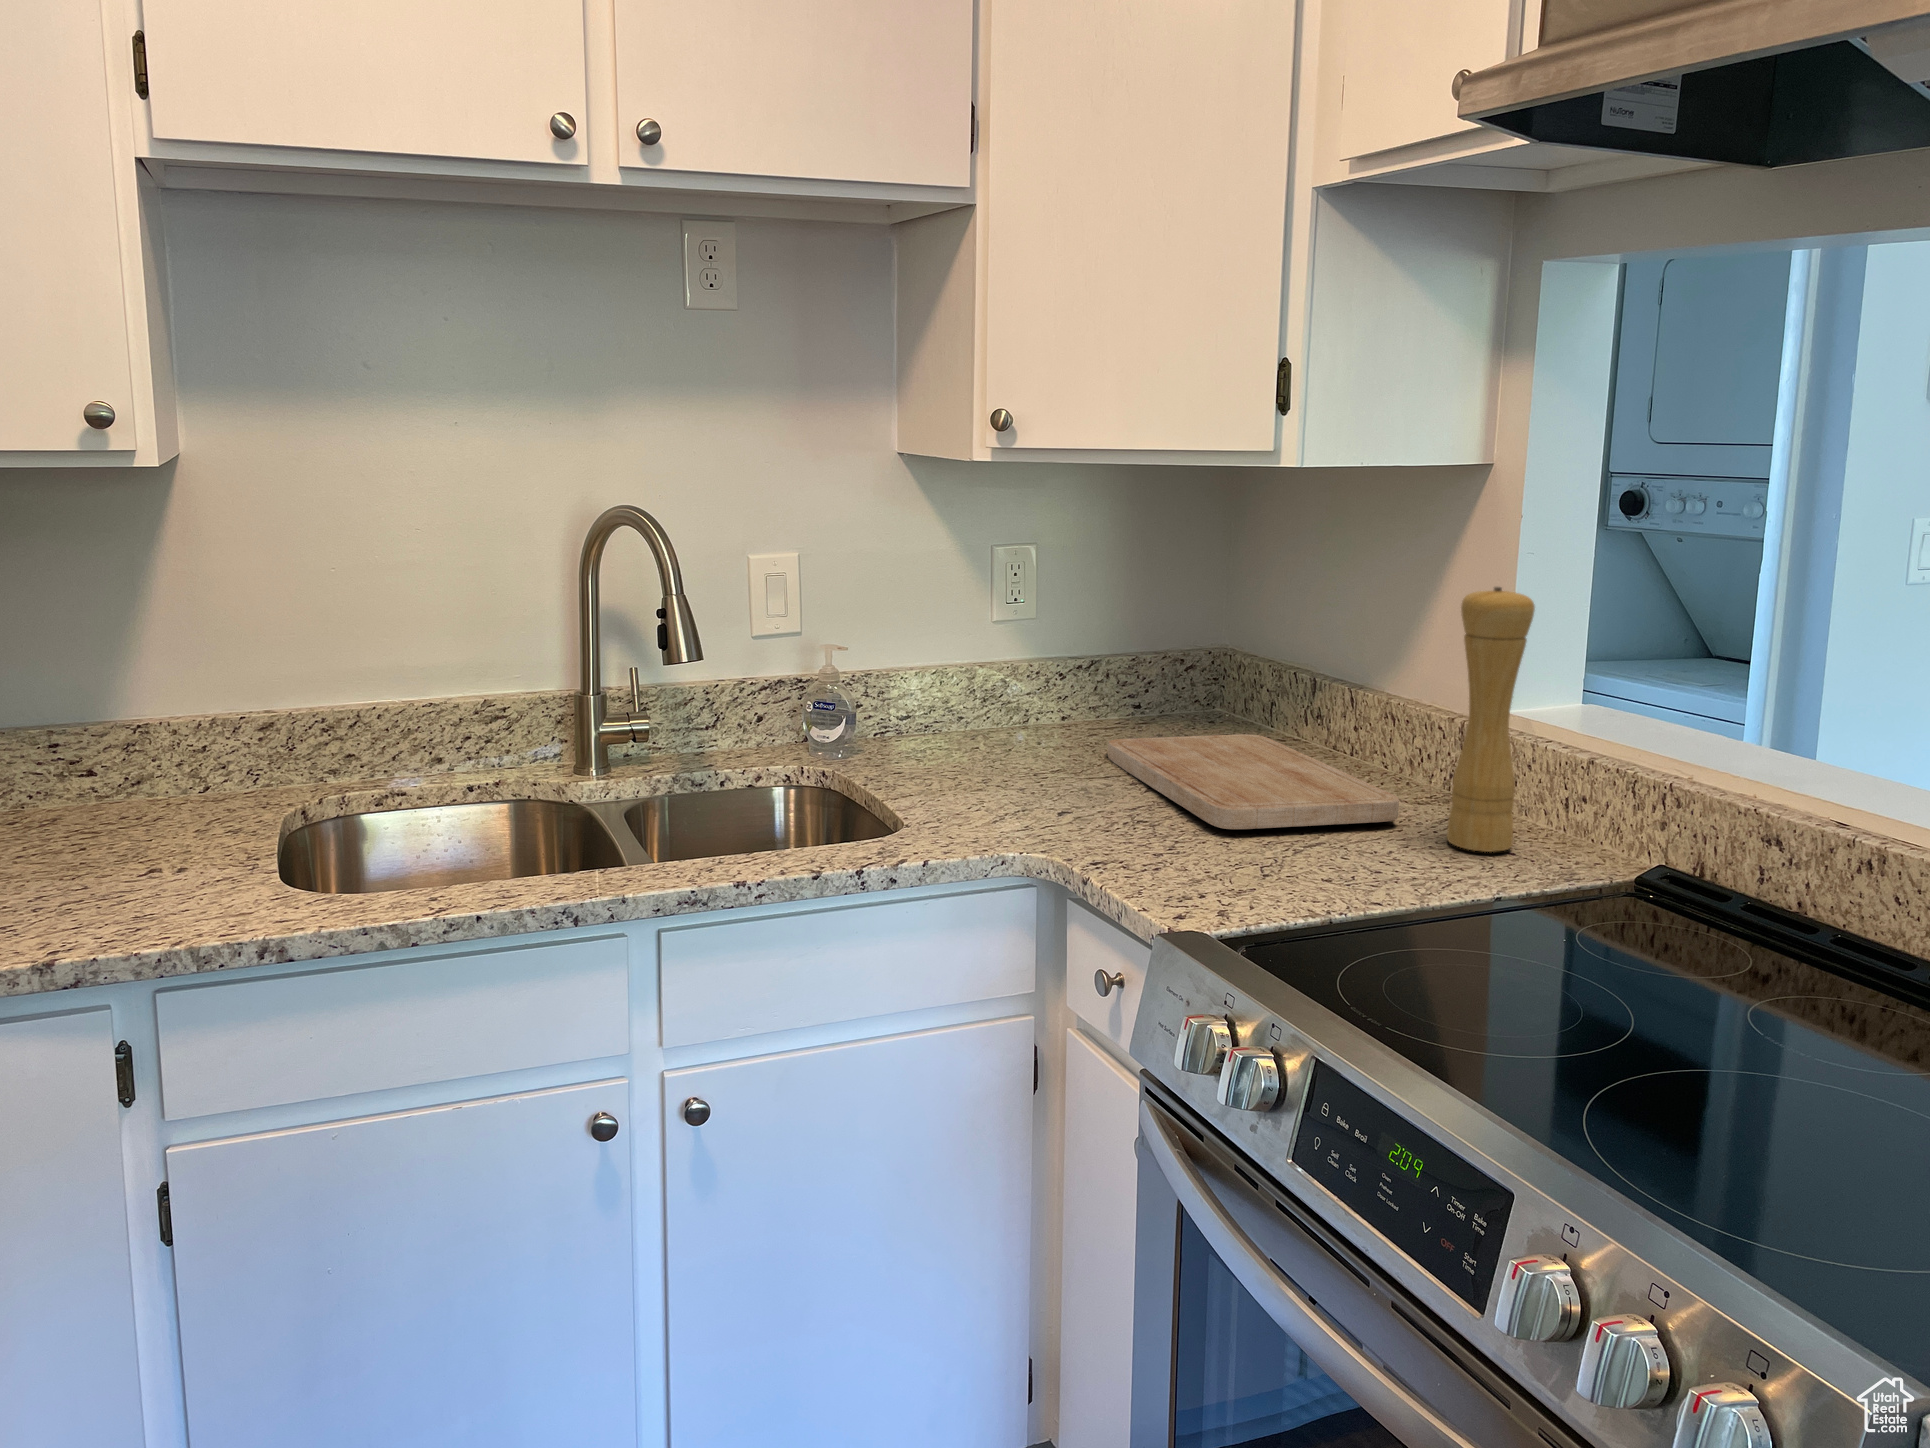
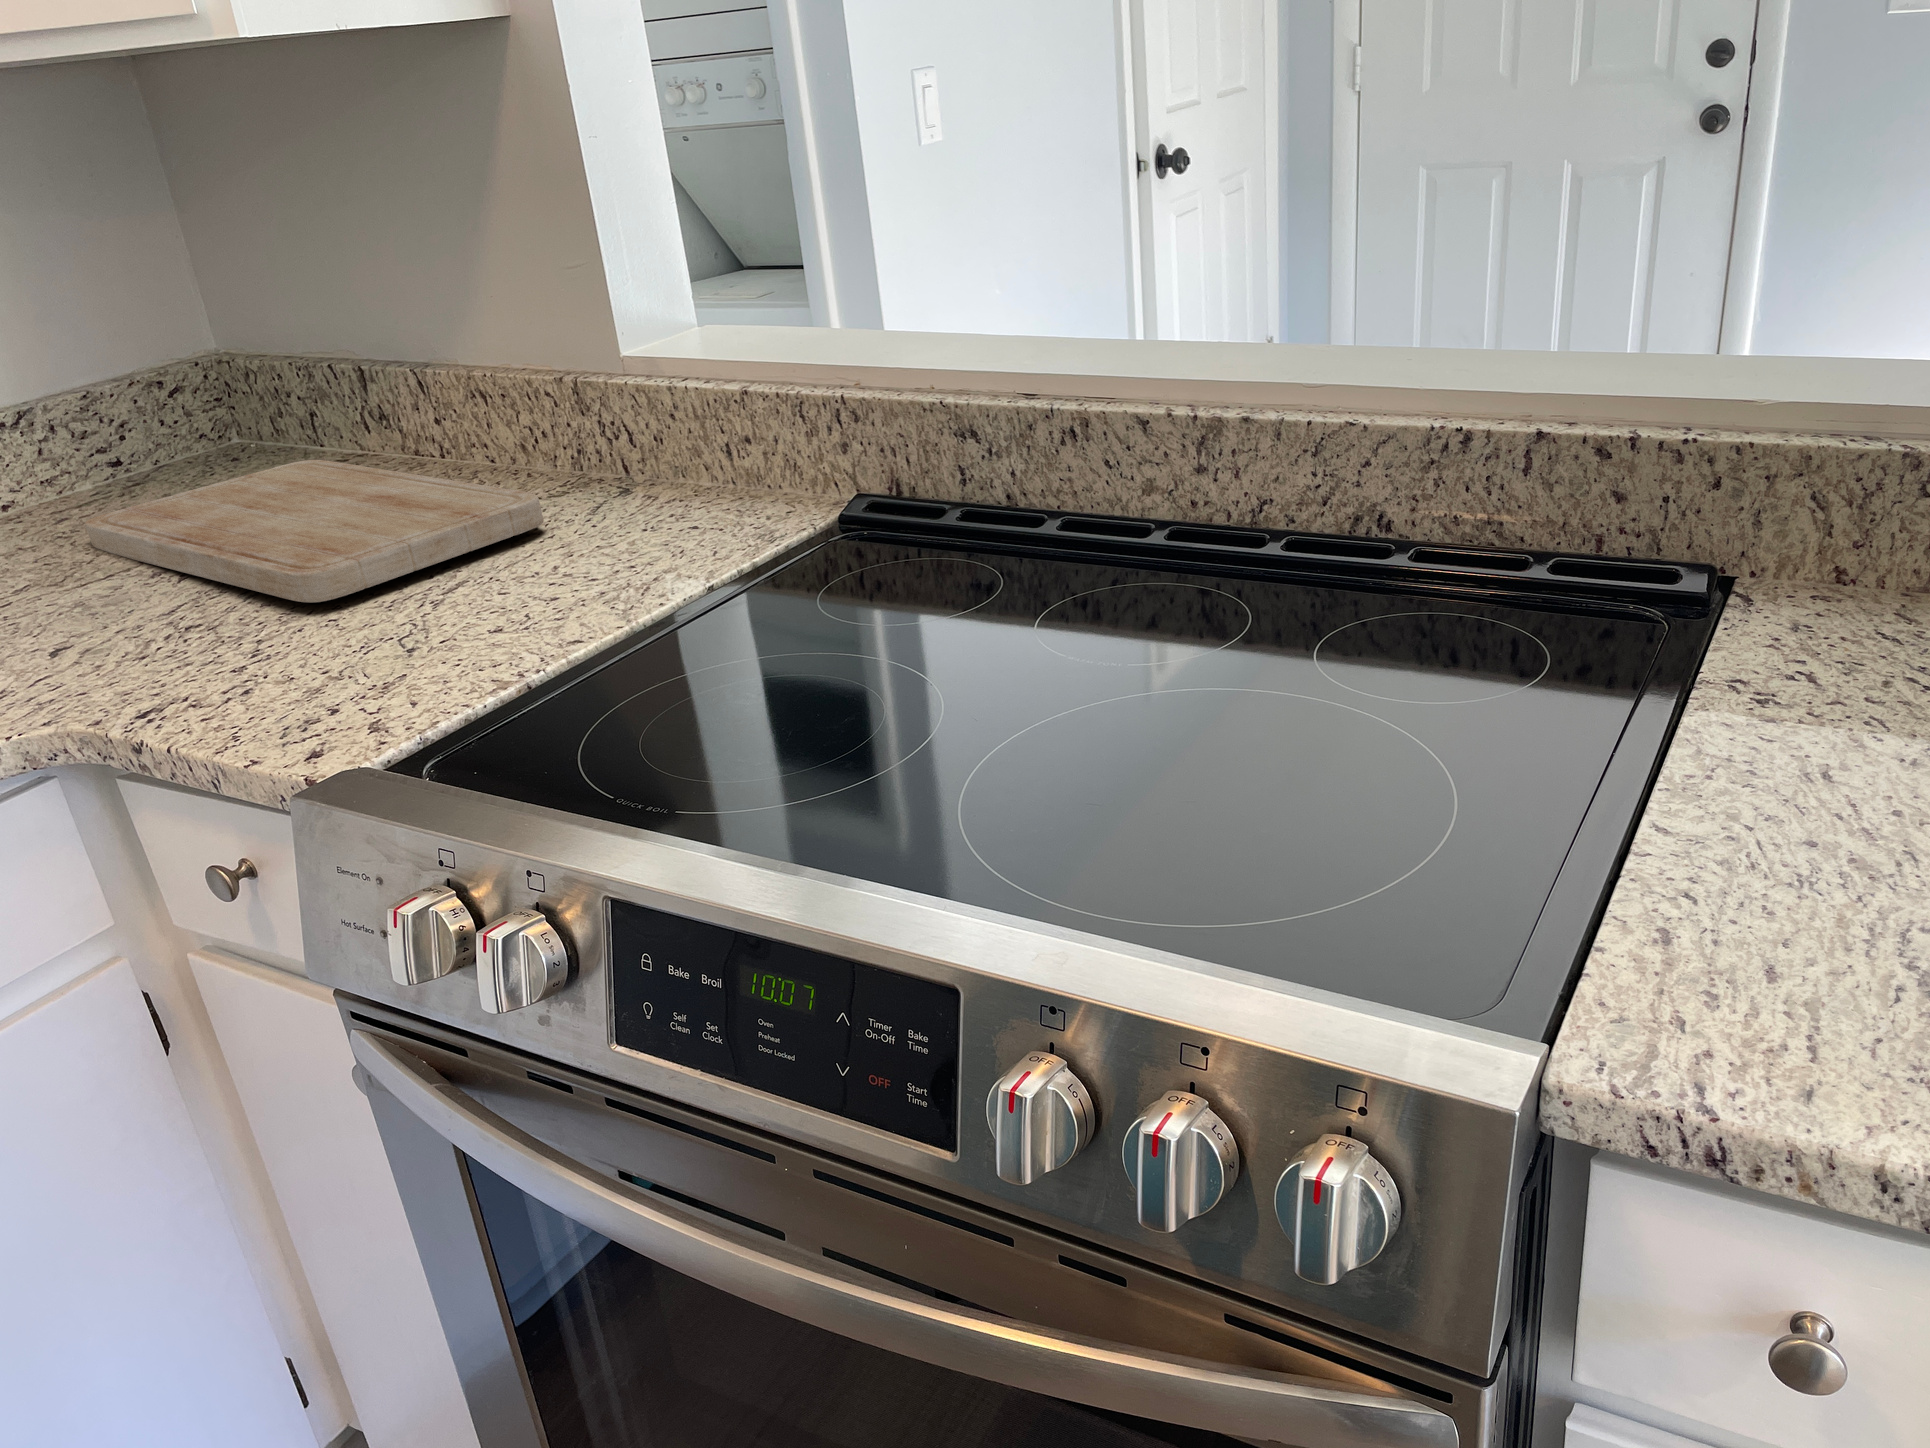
pepper mill: present [1447,587,1535,852] -> none [543,176,692,537]

